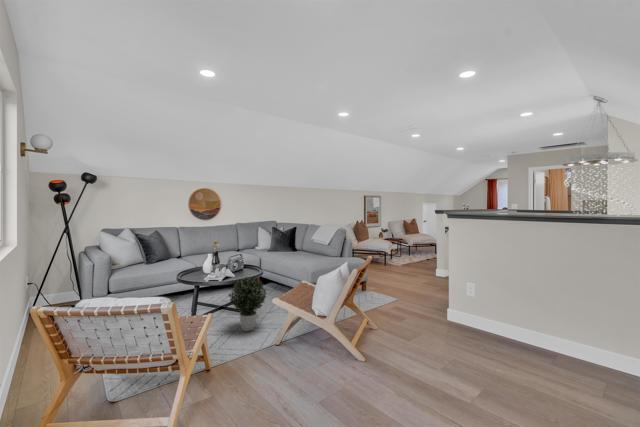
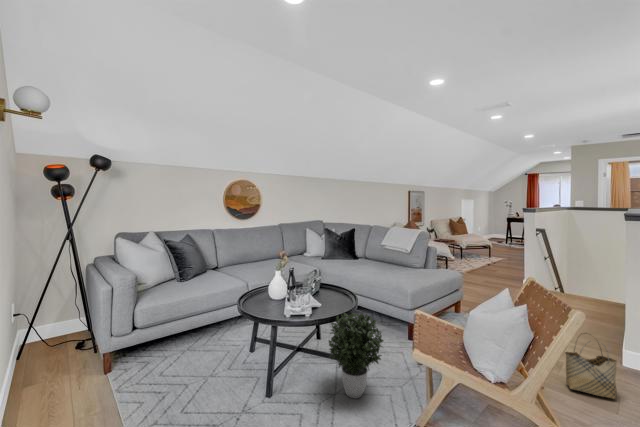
woven basket: none [389,291,417,331] -> present [565,333,617,399]

